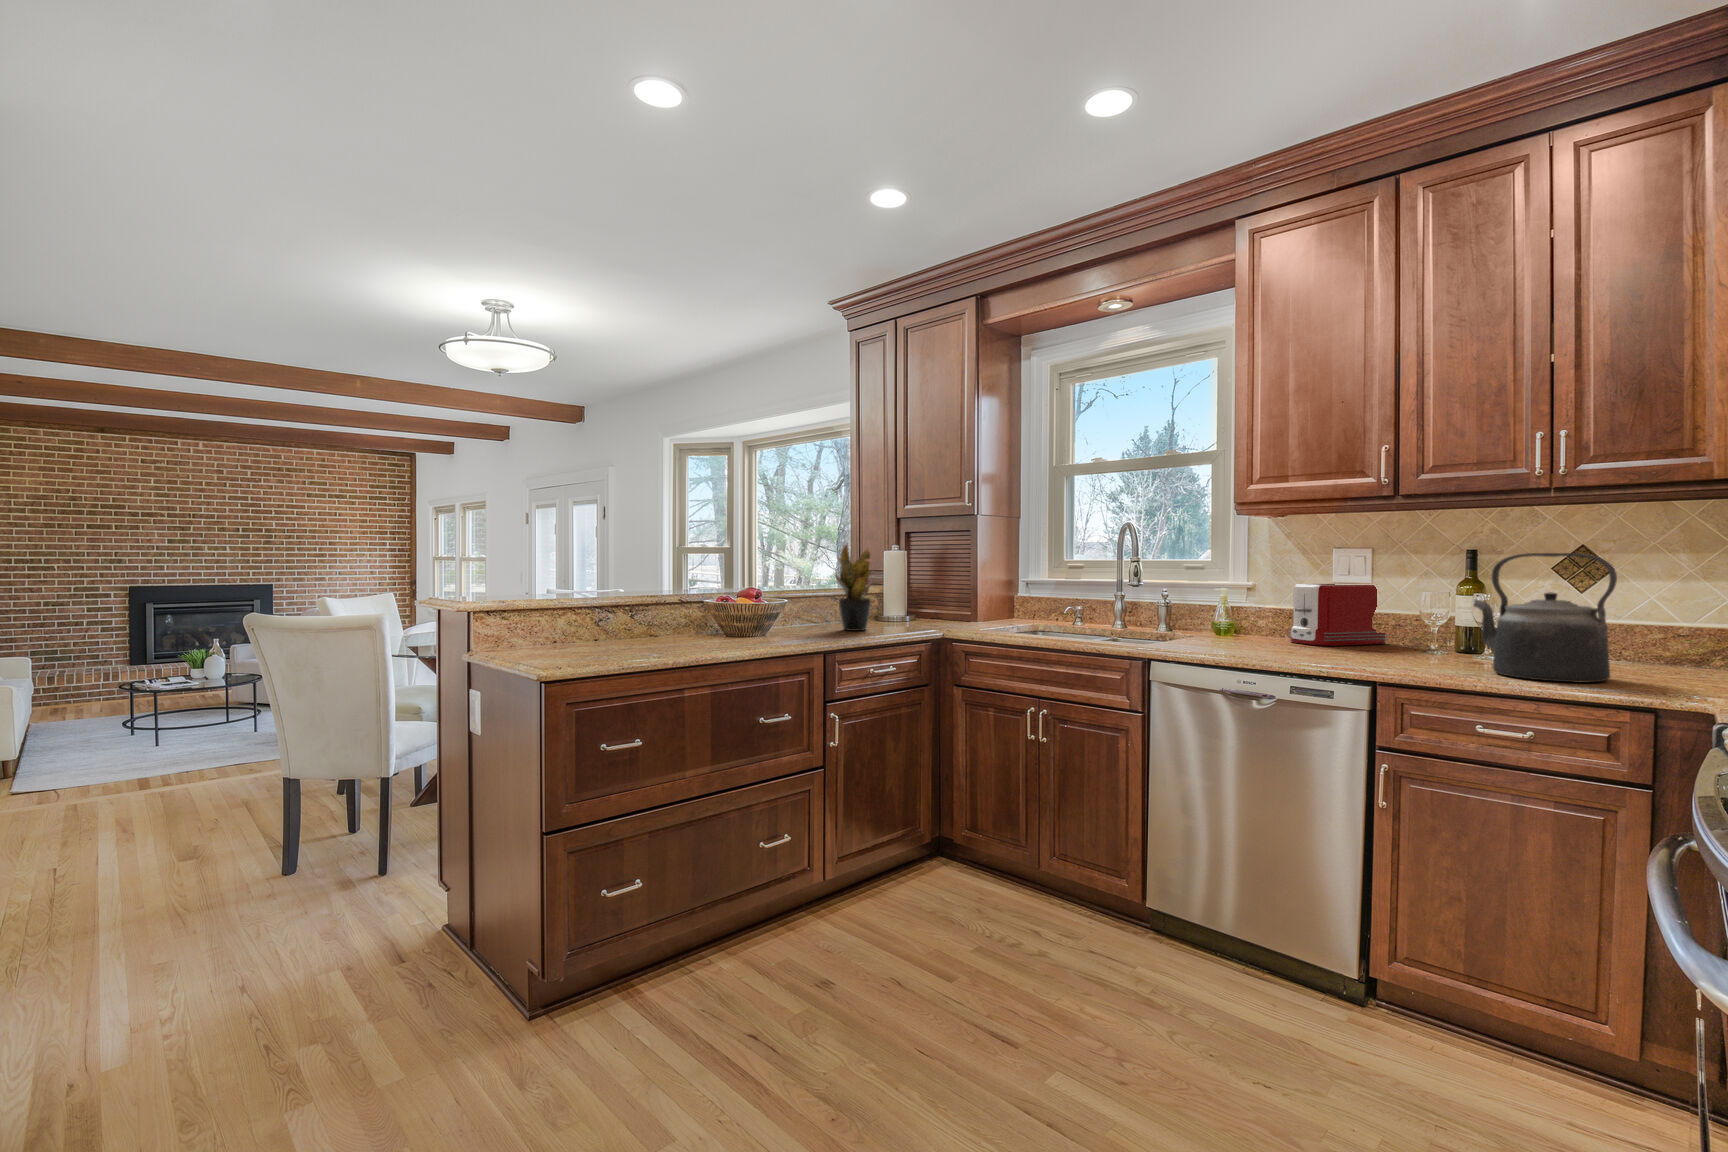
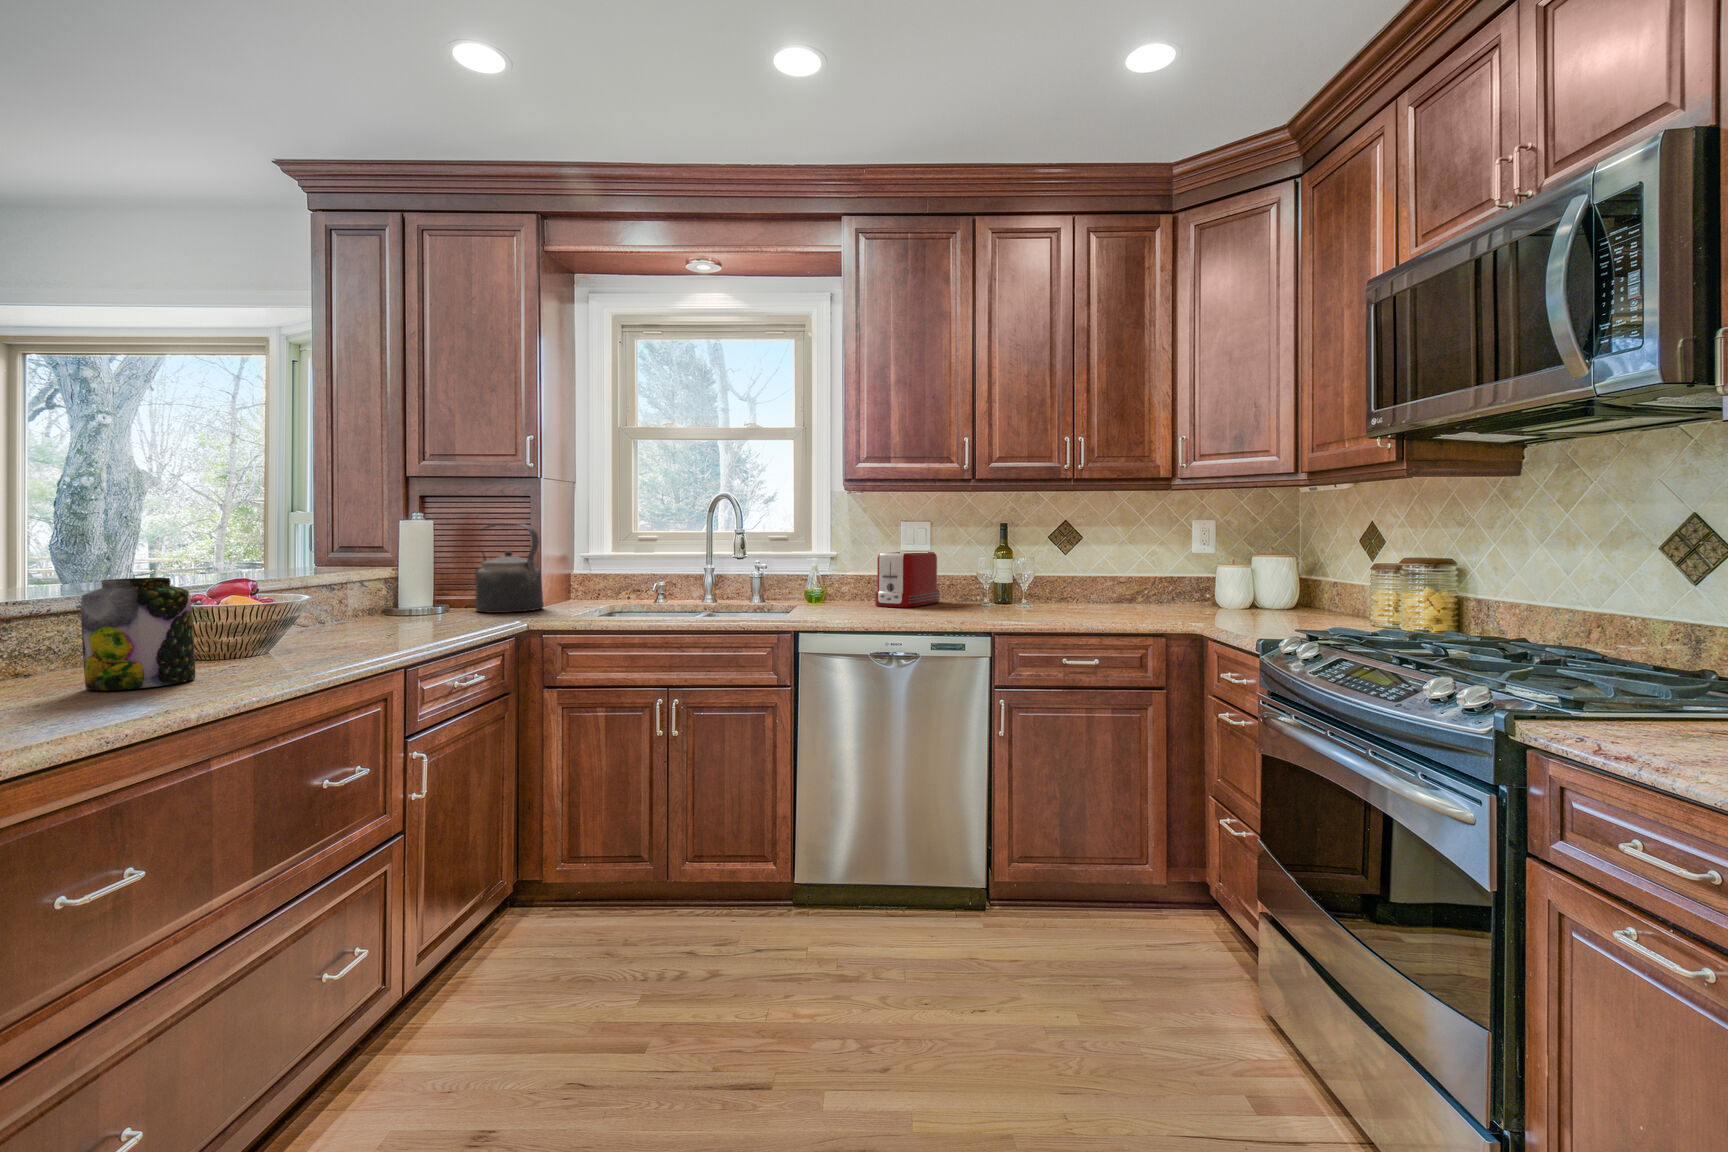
potted plant: present [834,544,878,631] -> none [352,505,446,632]
kettle: present [1474,553,1617,682] -> present [475,524,544,613]
jar: none [660,585,708,647] -> present [81,578,195,691]

